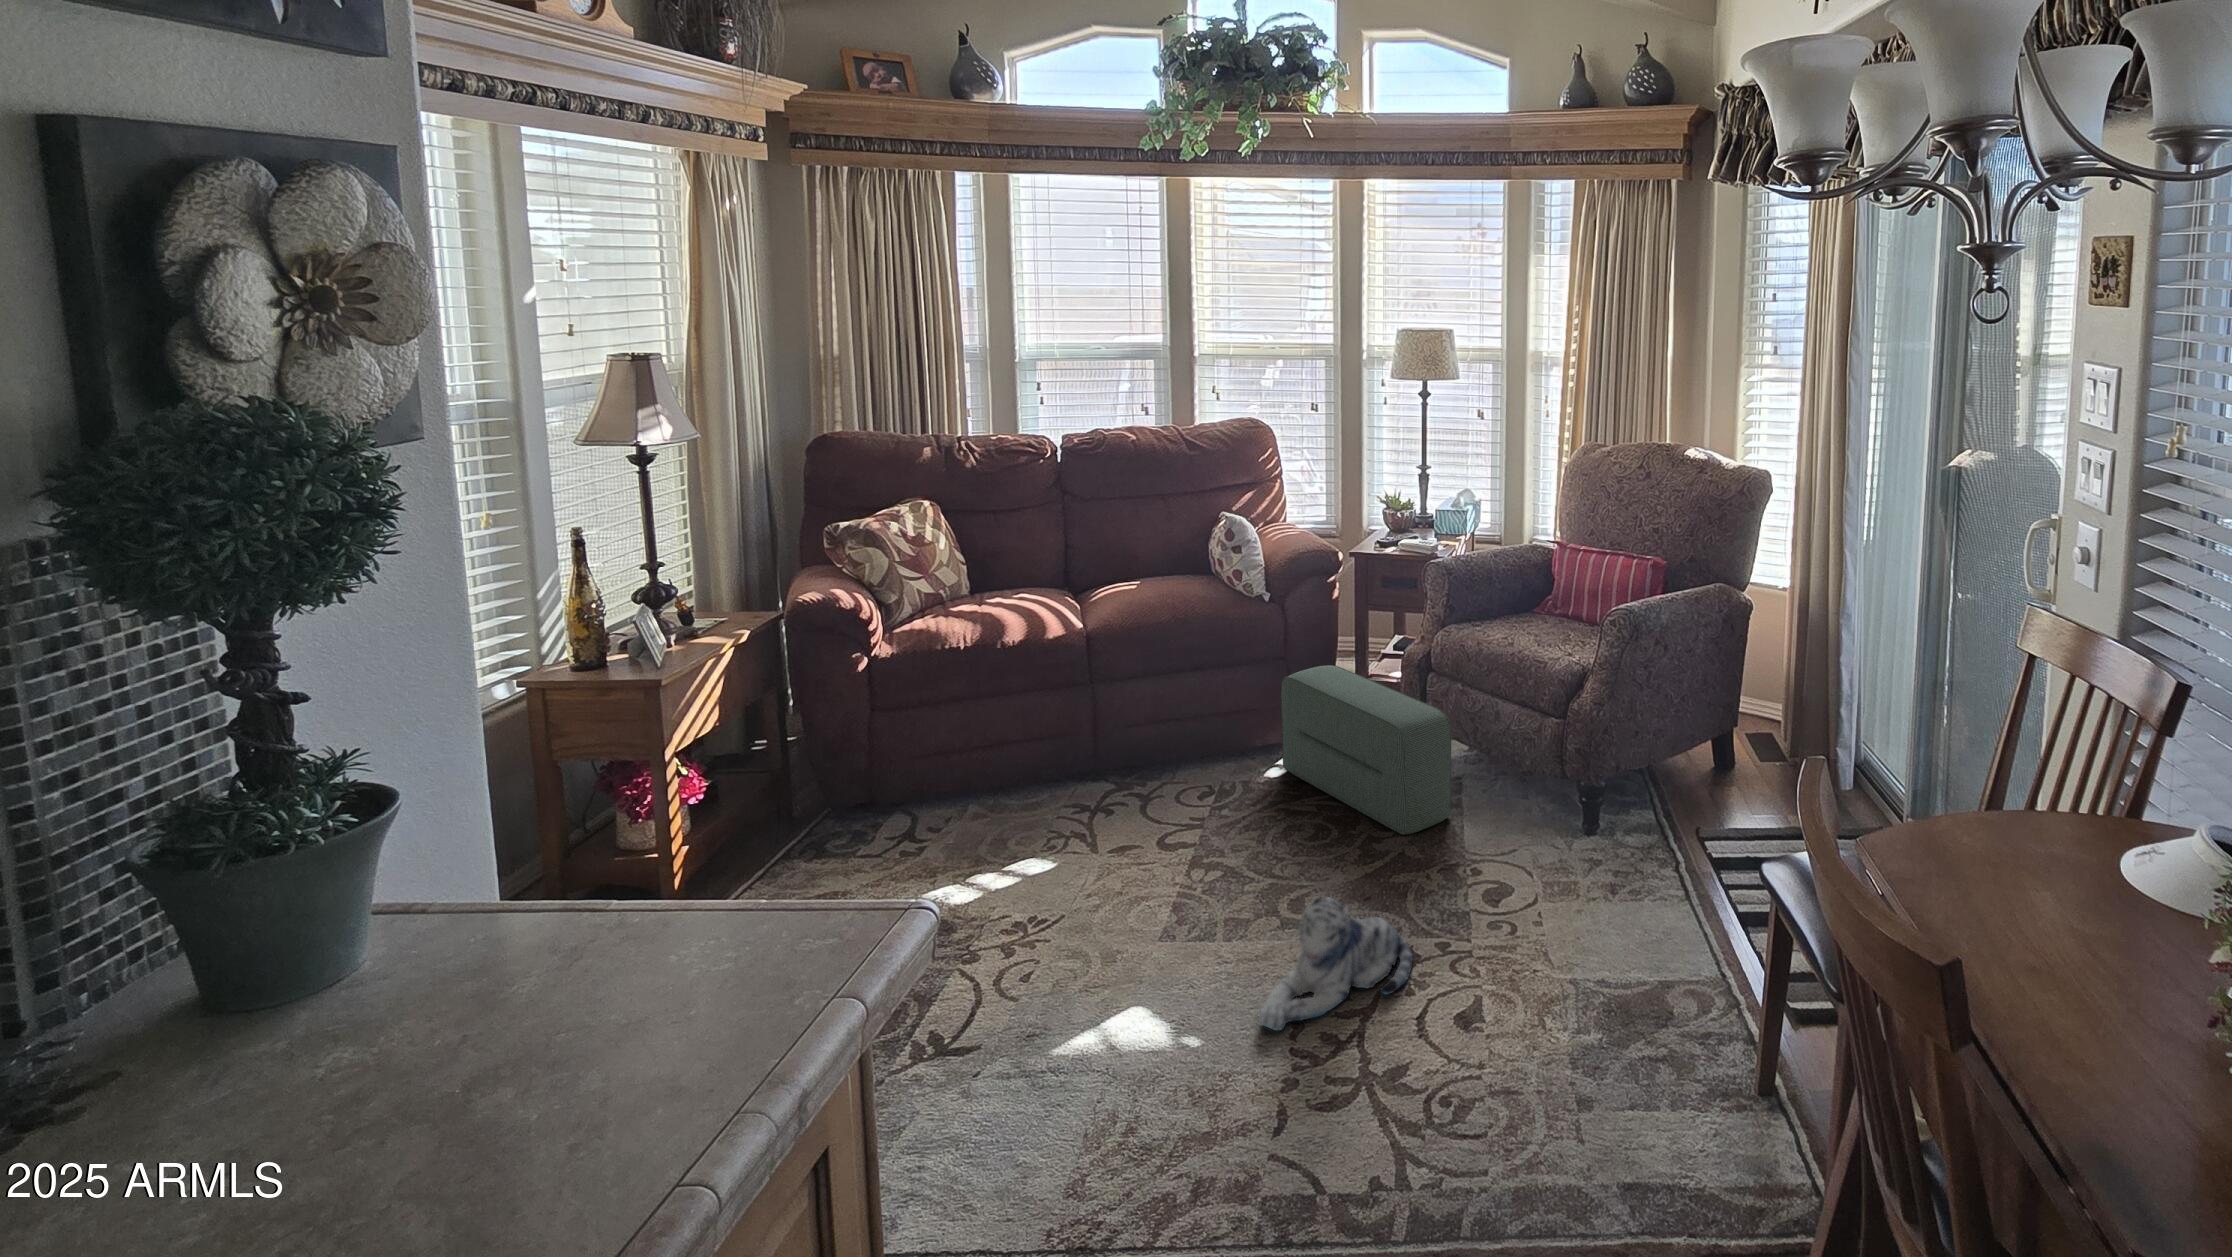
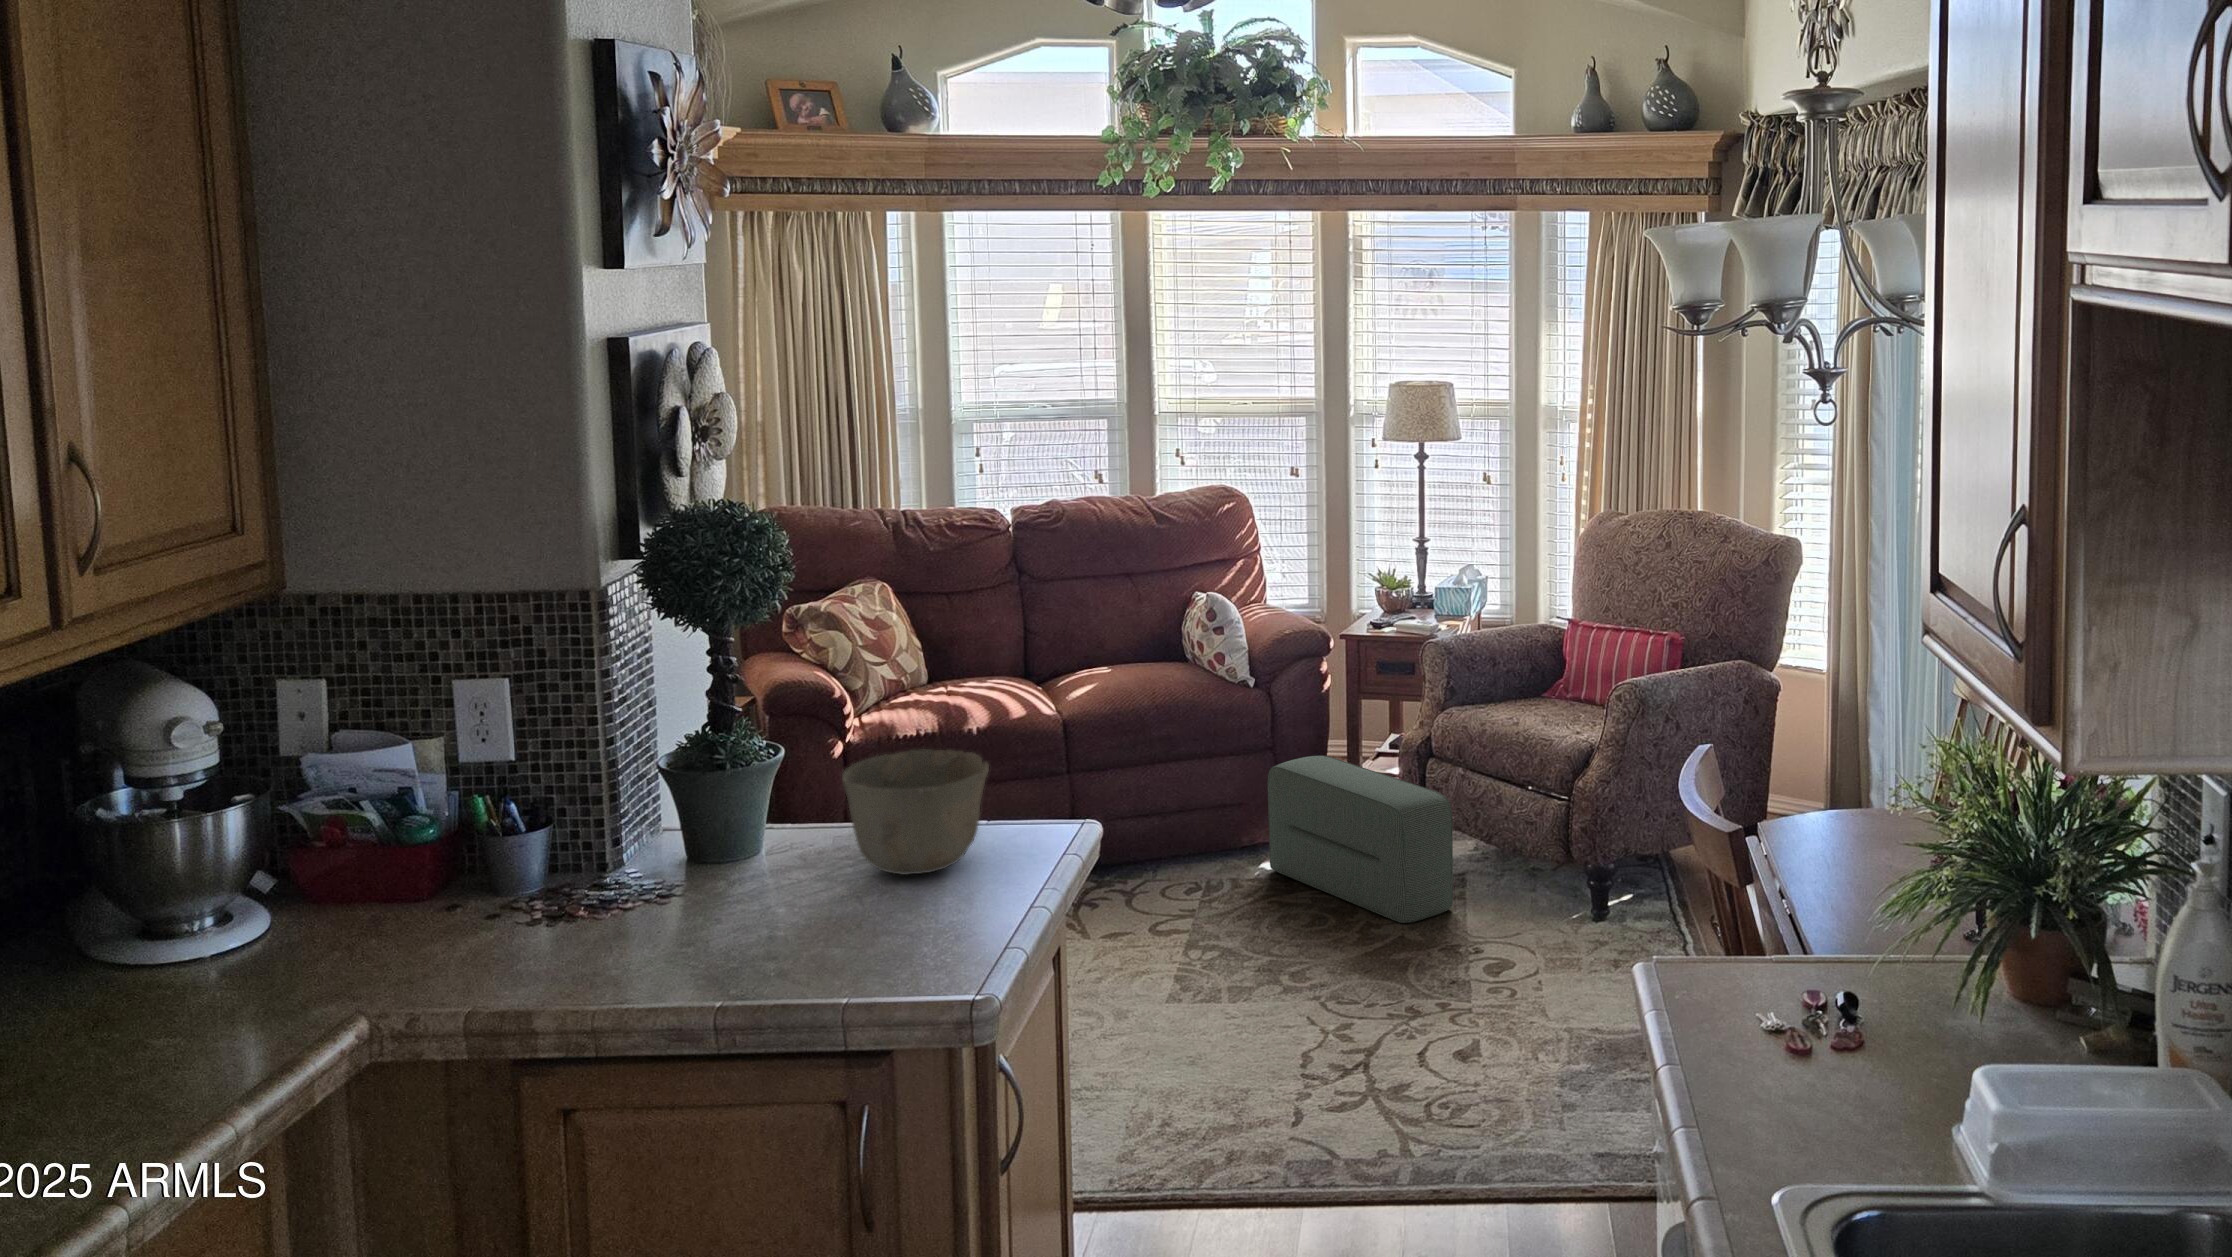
ceramic bowl: none [369,846,683,1110] -> present [842,749,989,875]
plush toy: present [1258,897,1413,1031] -> none [1269,943,1414,1062]

